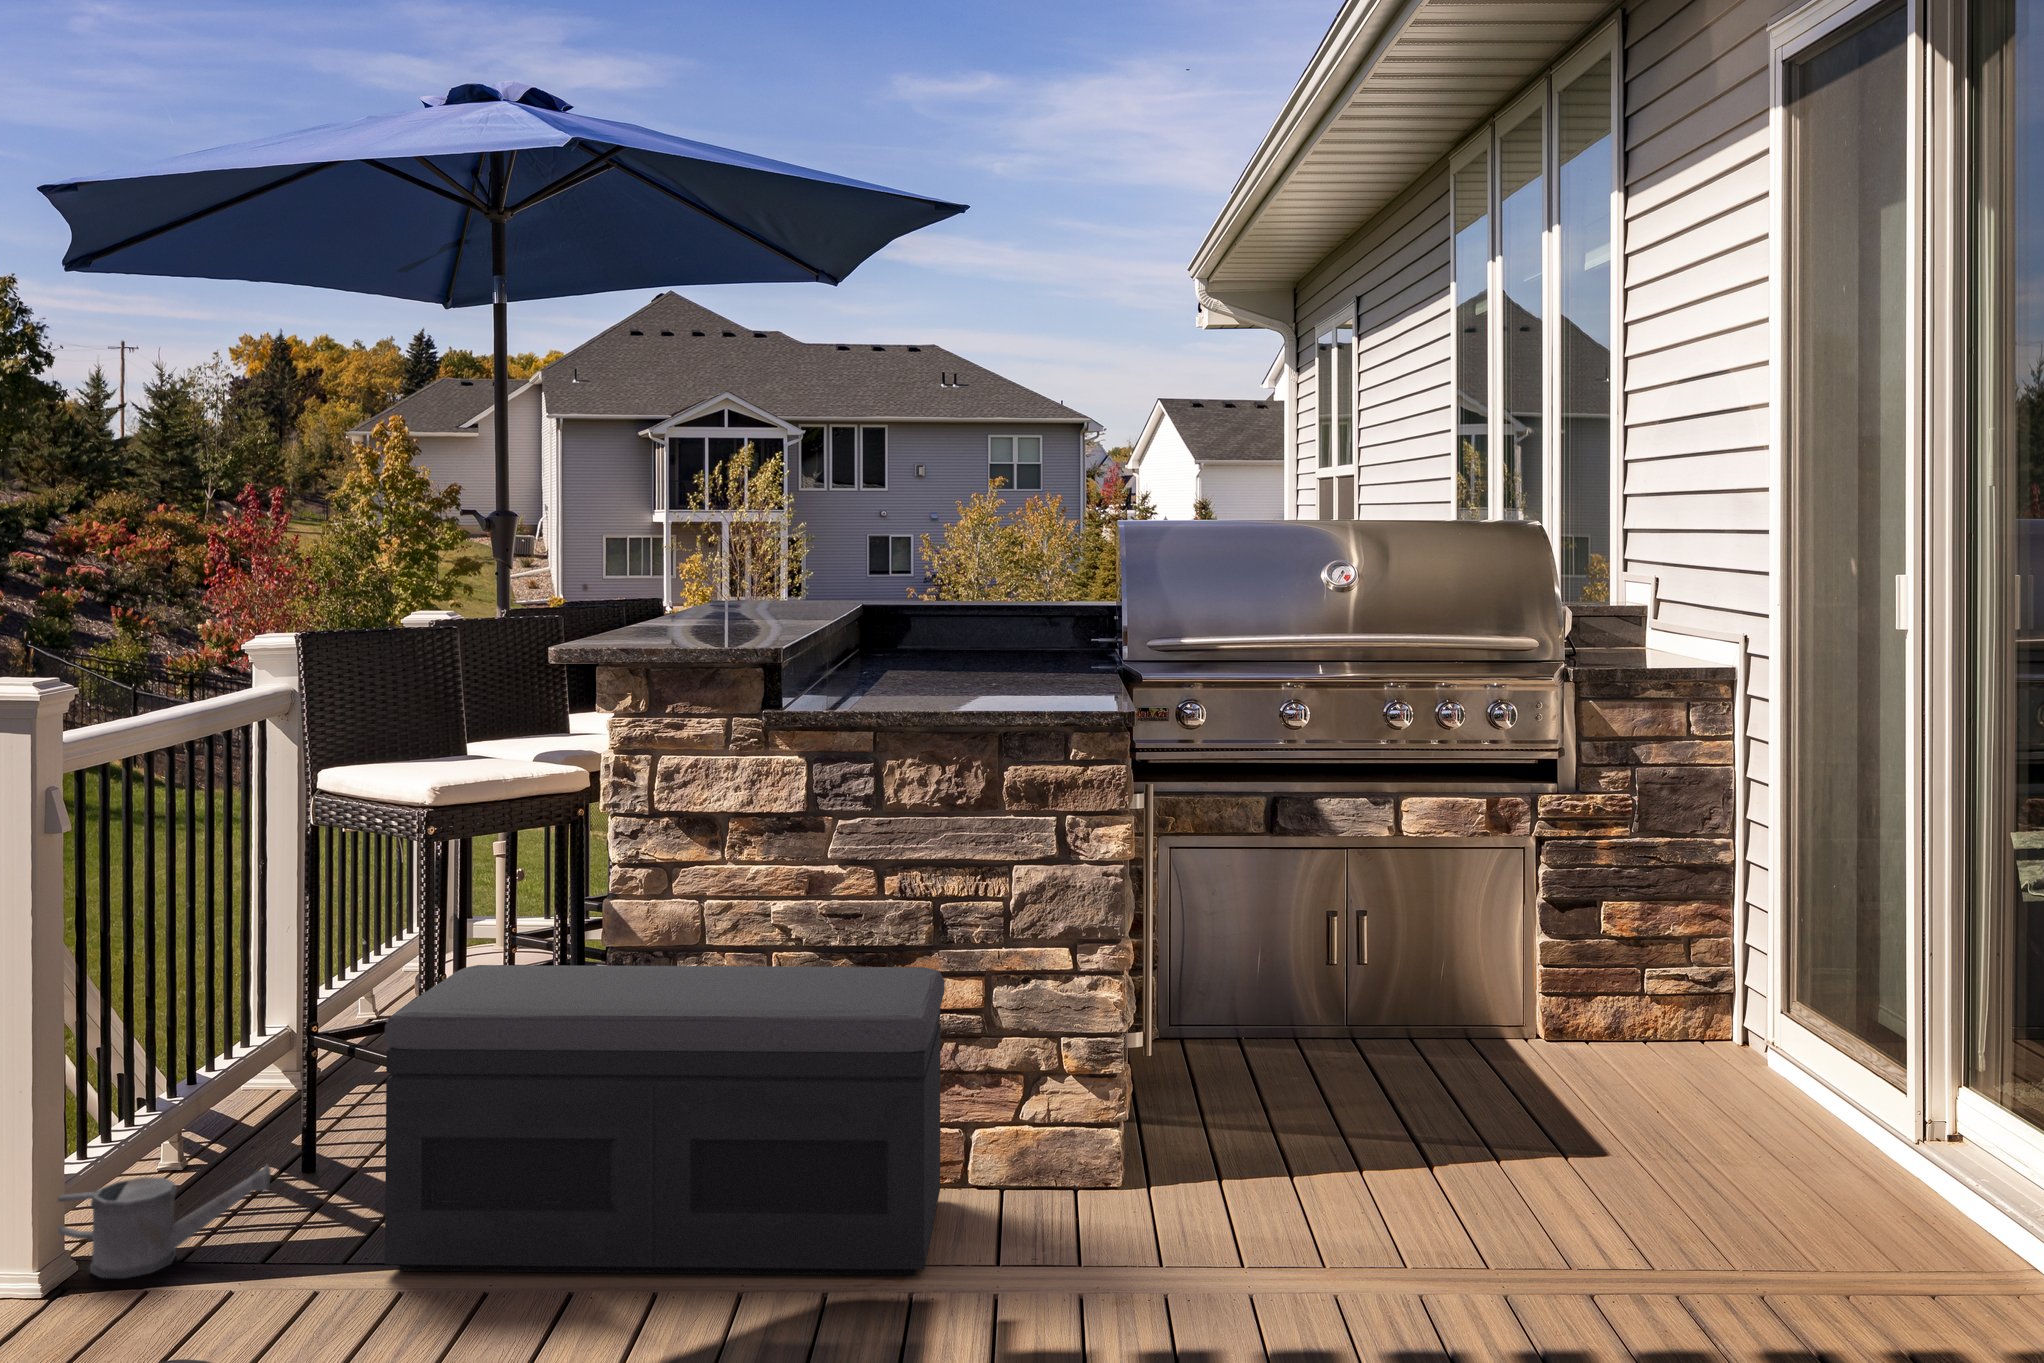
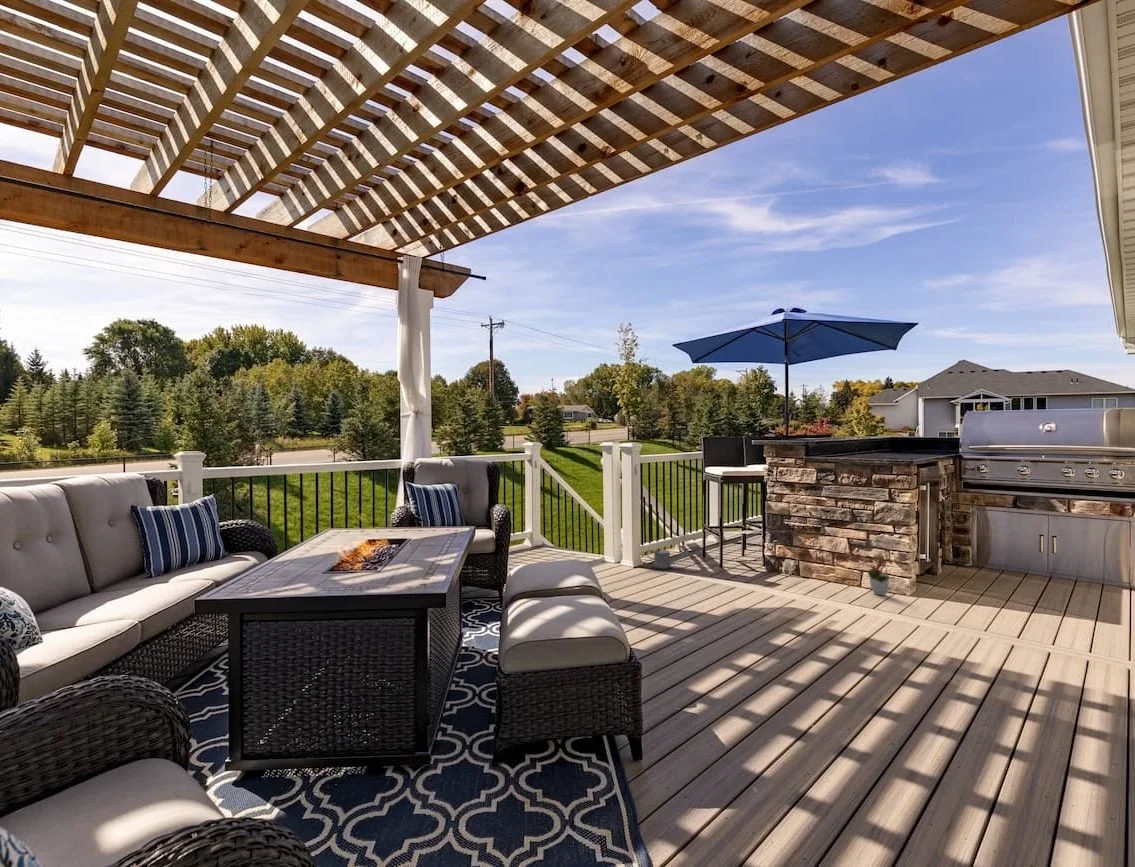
storage bench: present [385,965,945,1275] -> none [708,514,852,599]
decorative plant: none [998,1075,1075,1209] -> present [867,561,889,595]

